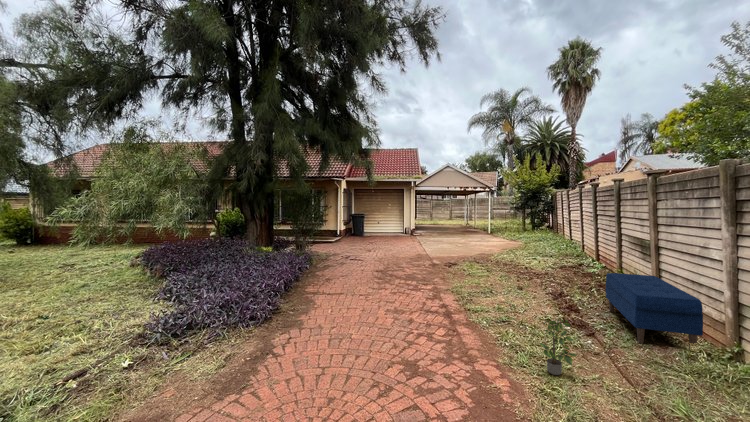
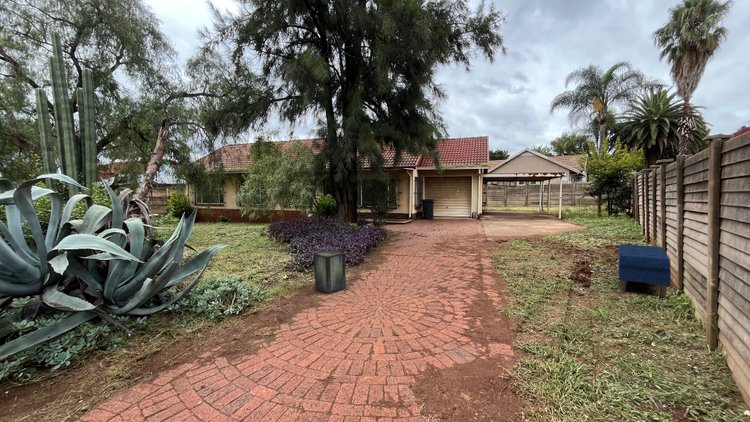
storage box: none [177,314,243,408] -> present [314,251,346,294]
potted plant: present [540,319,577,375] -> none [529,262,554,299]

